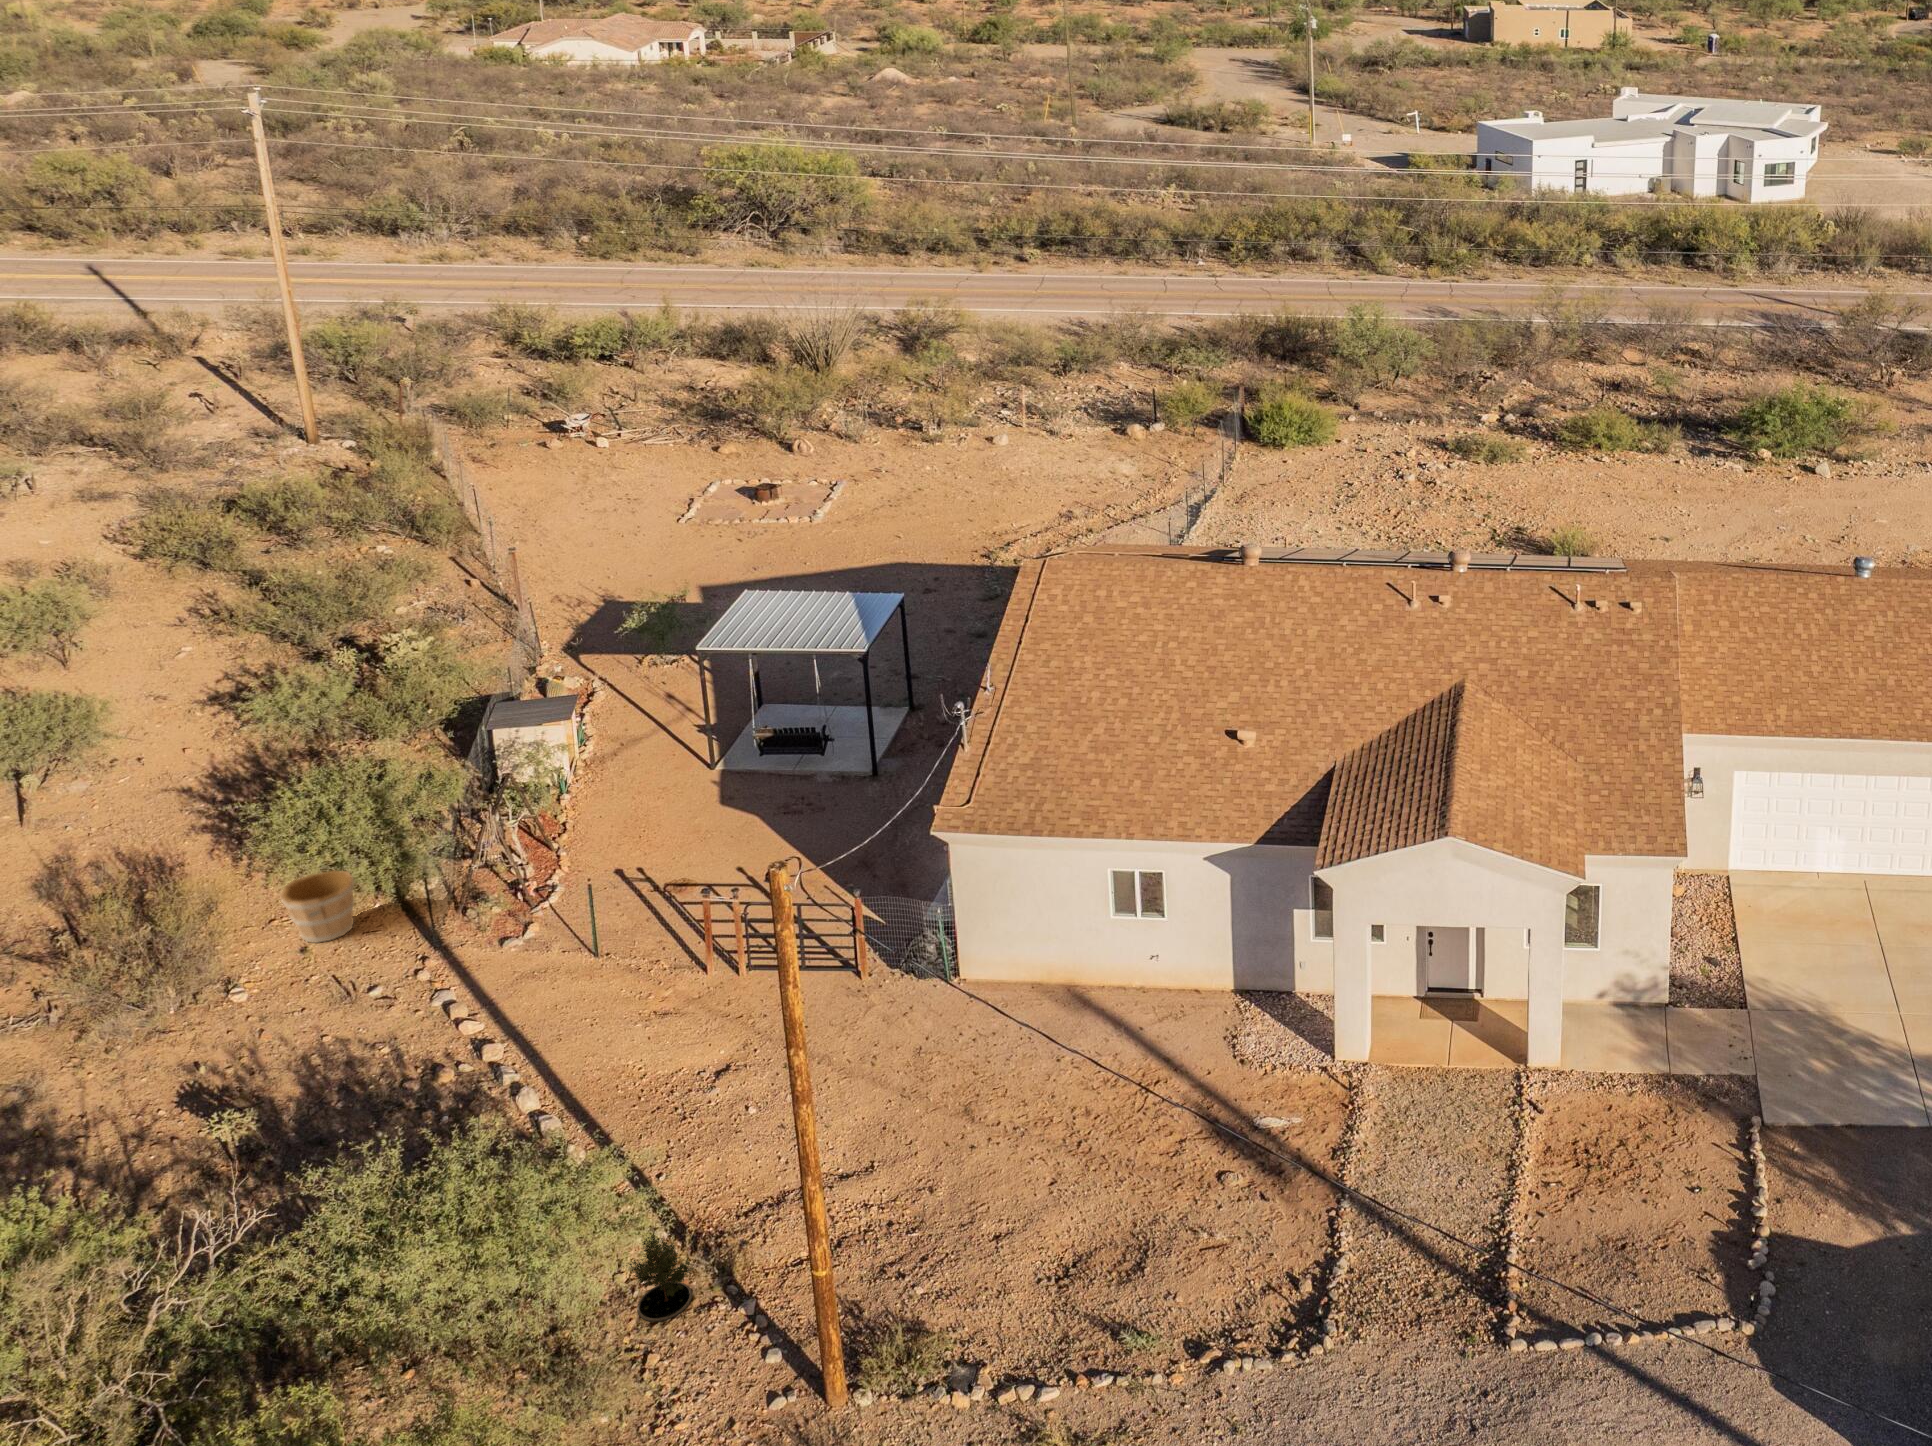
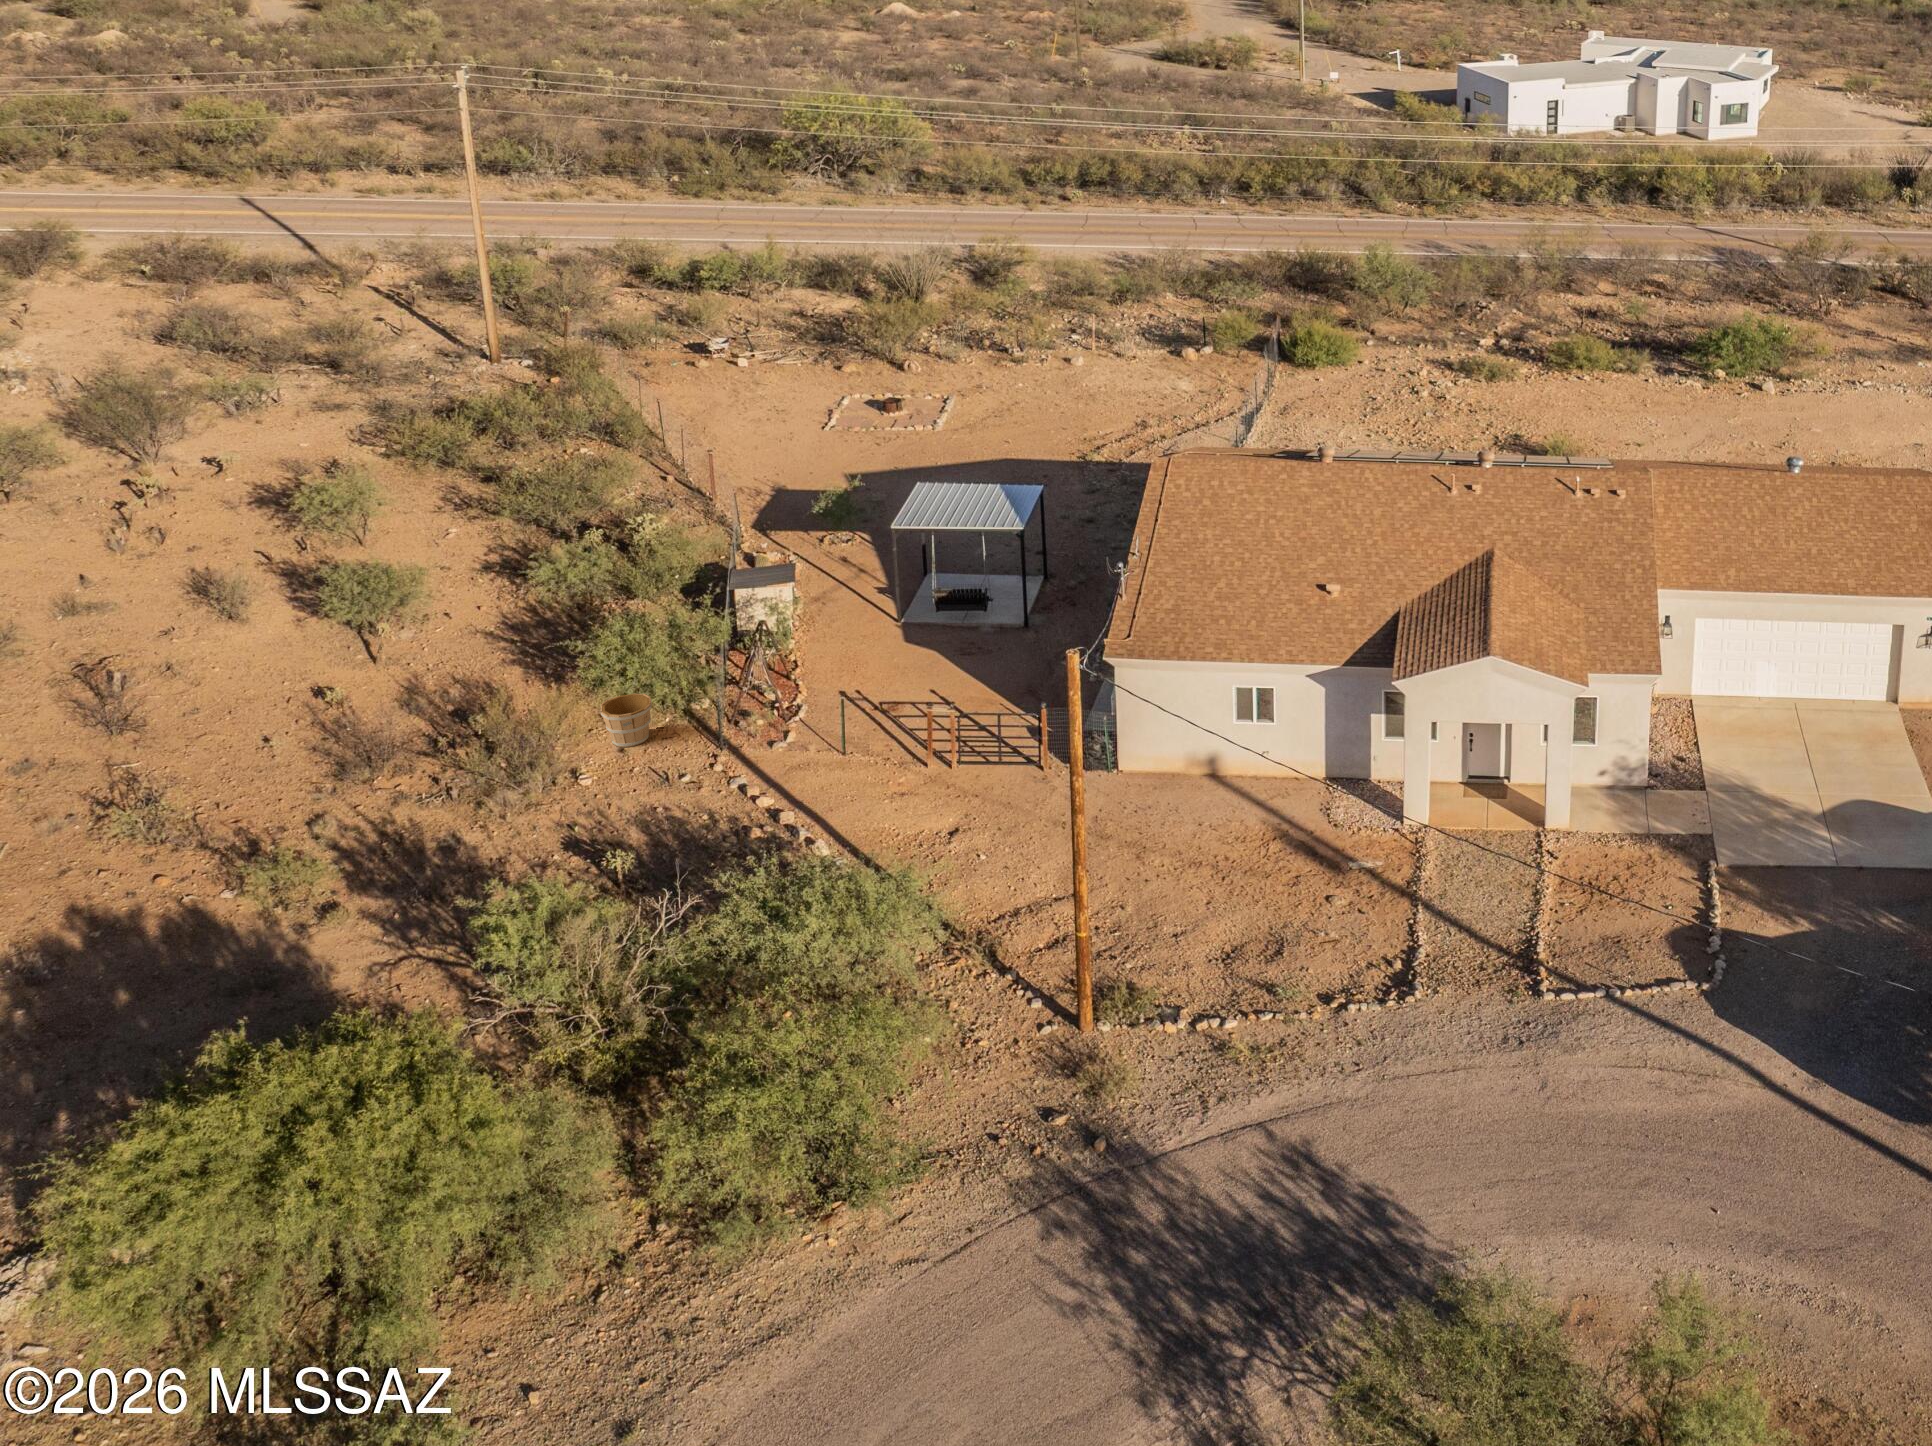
potted tree: present [626,1234,694,1322] -> none [931,921,976,982]

